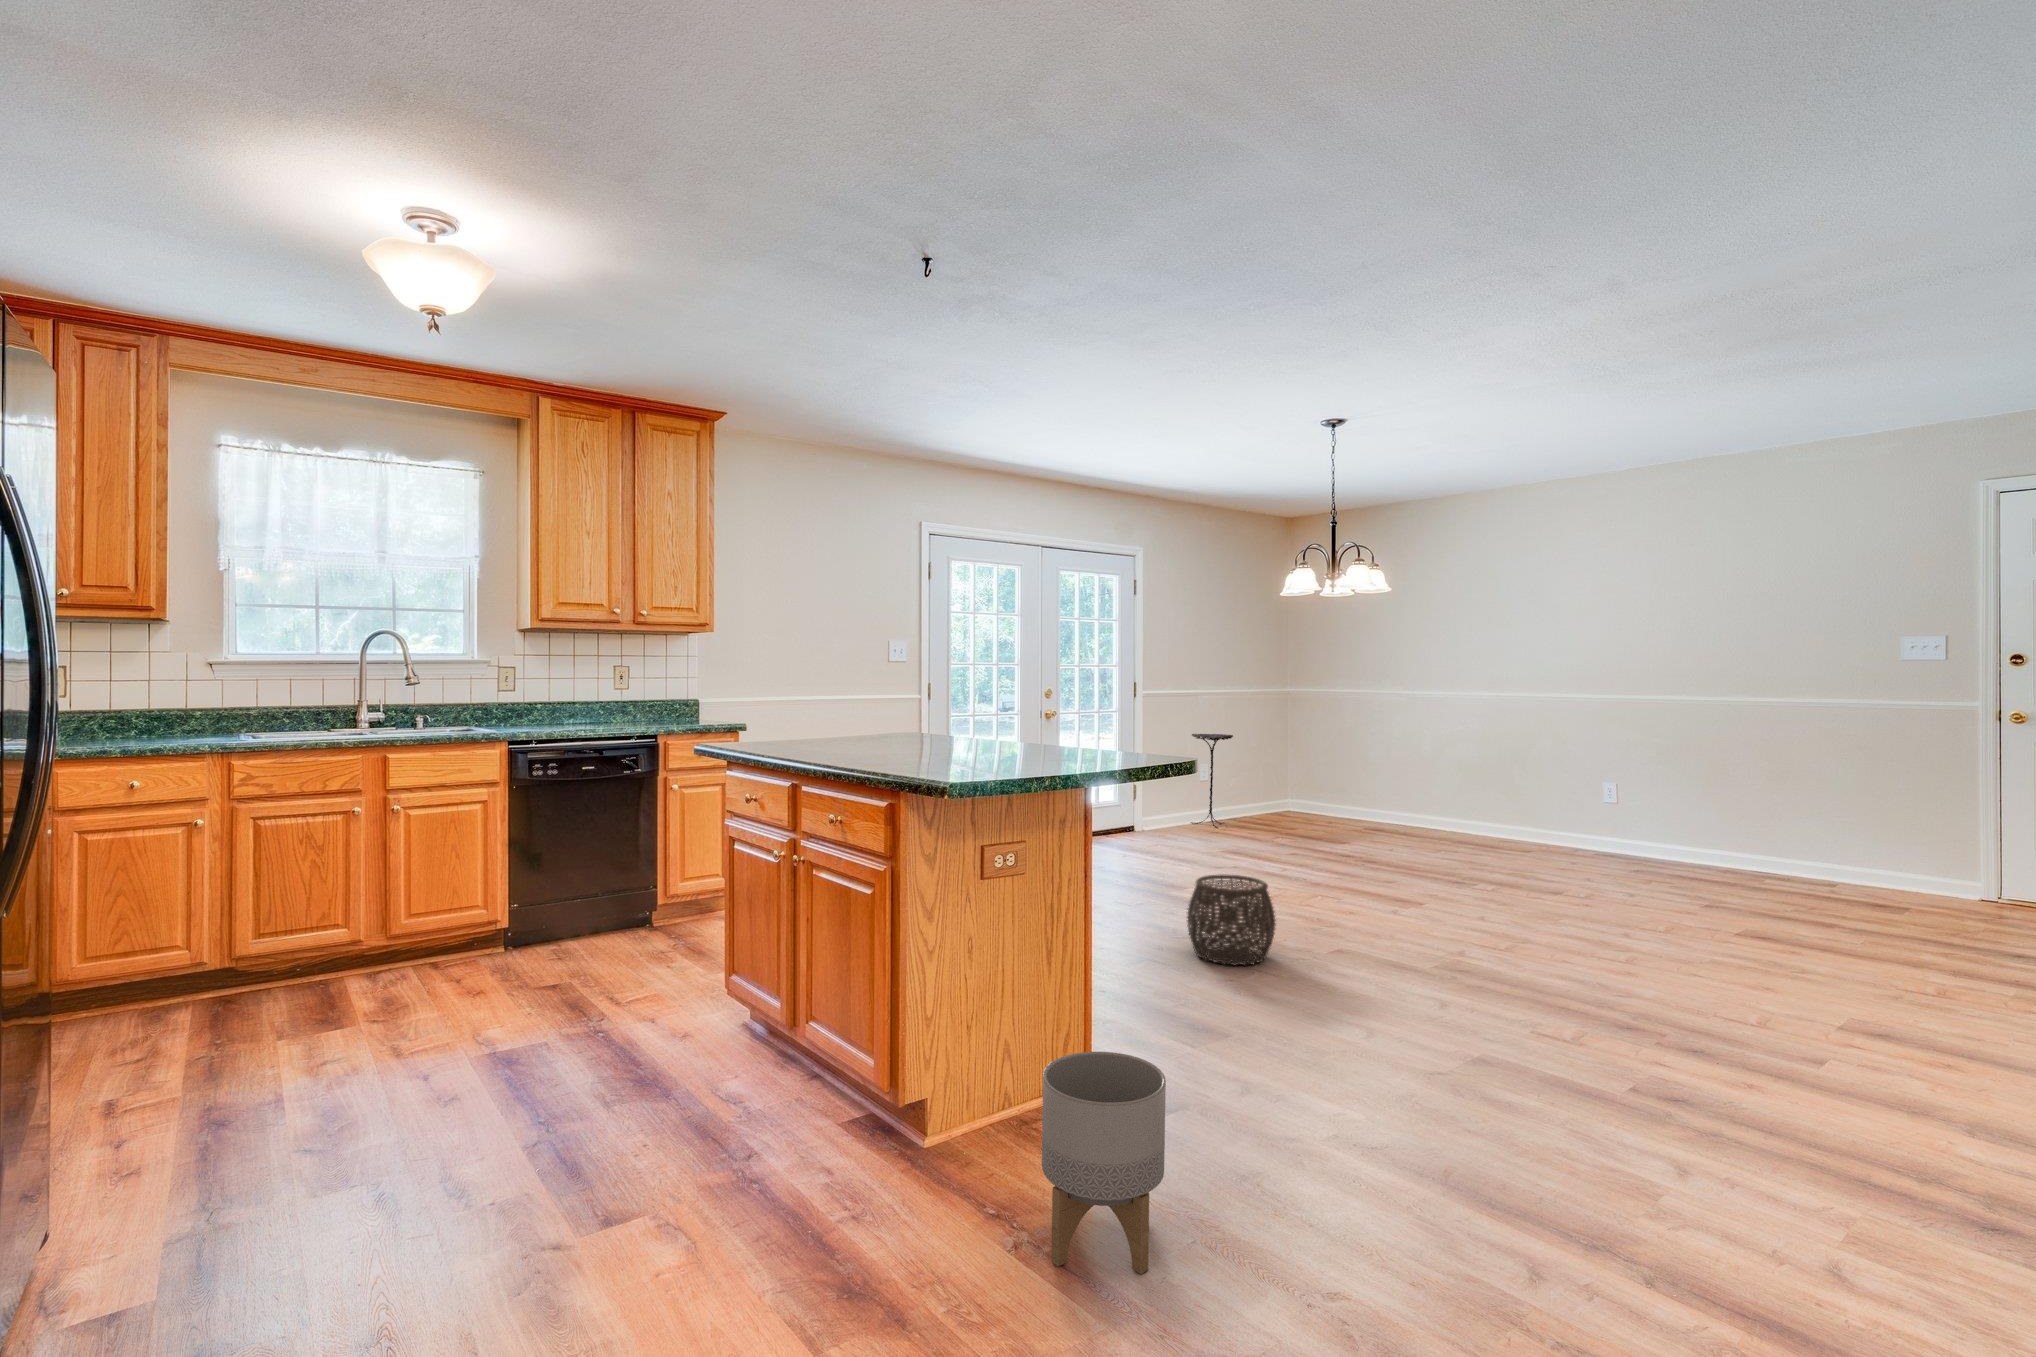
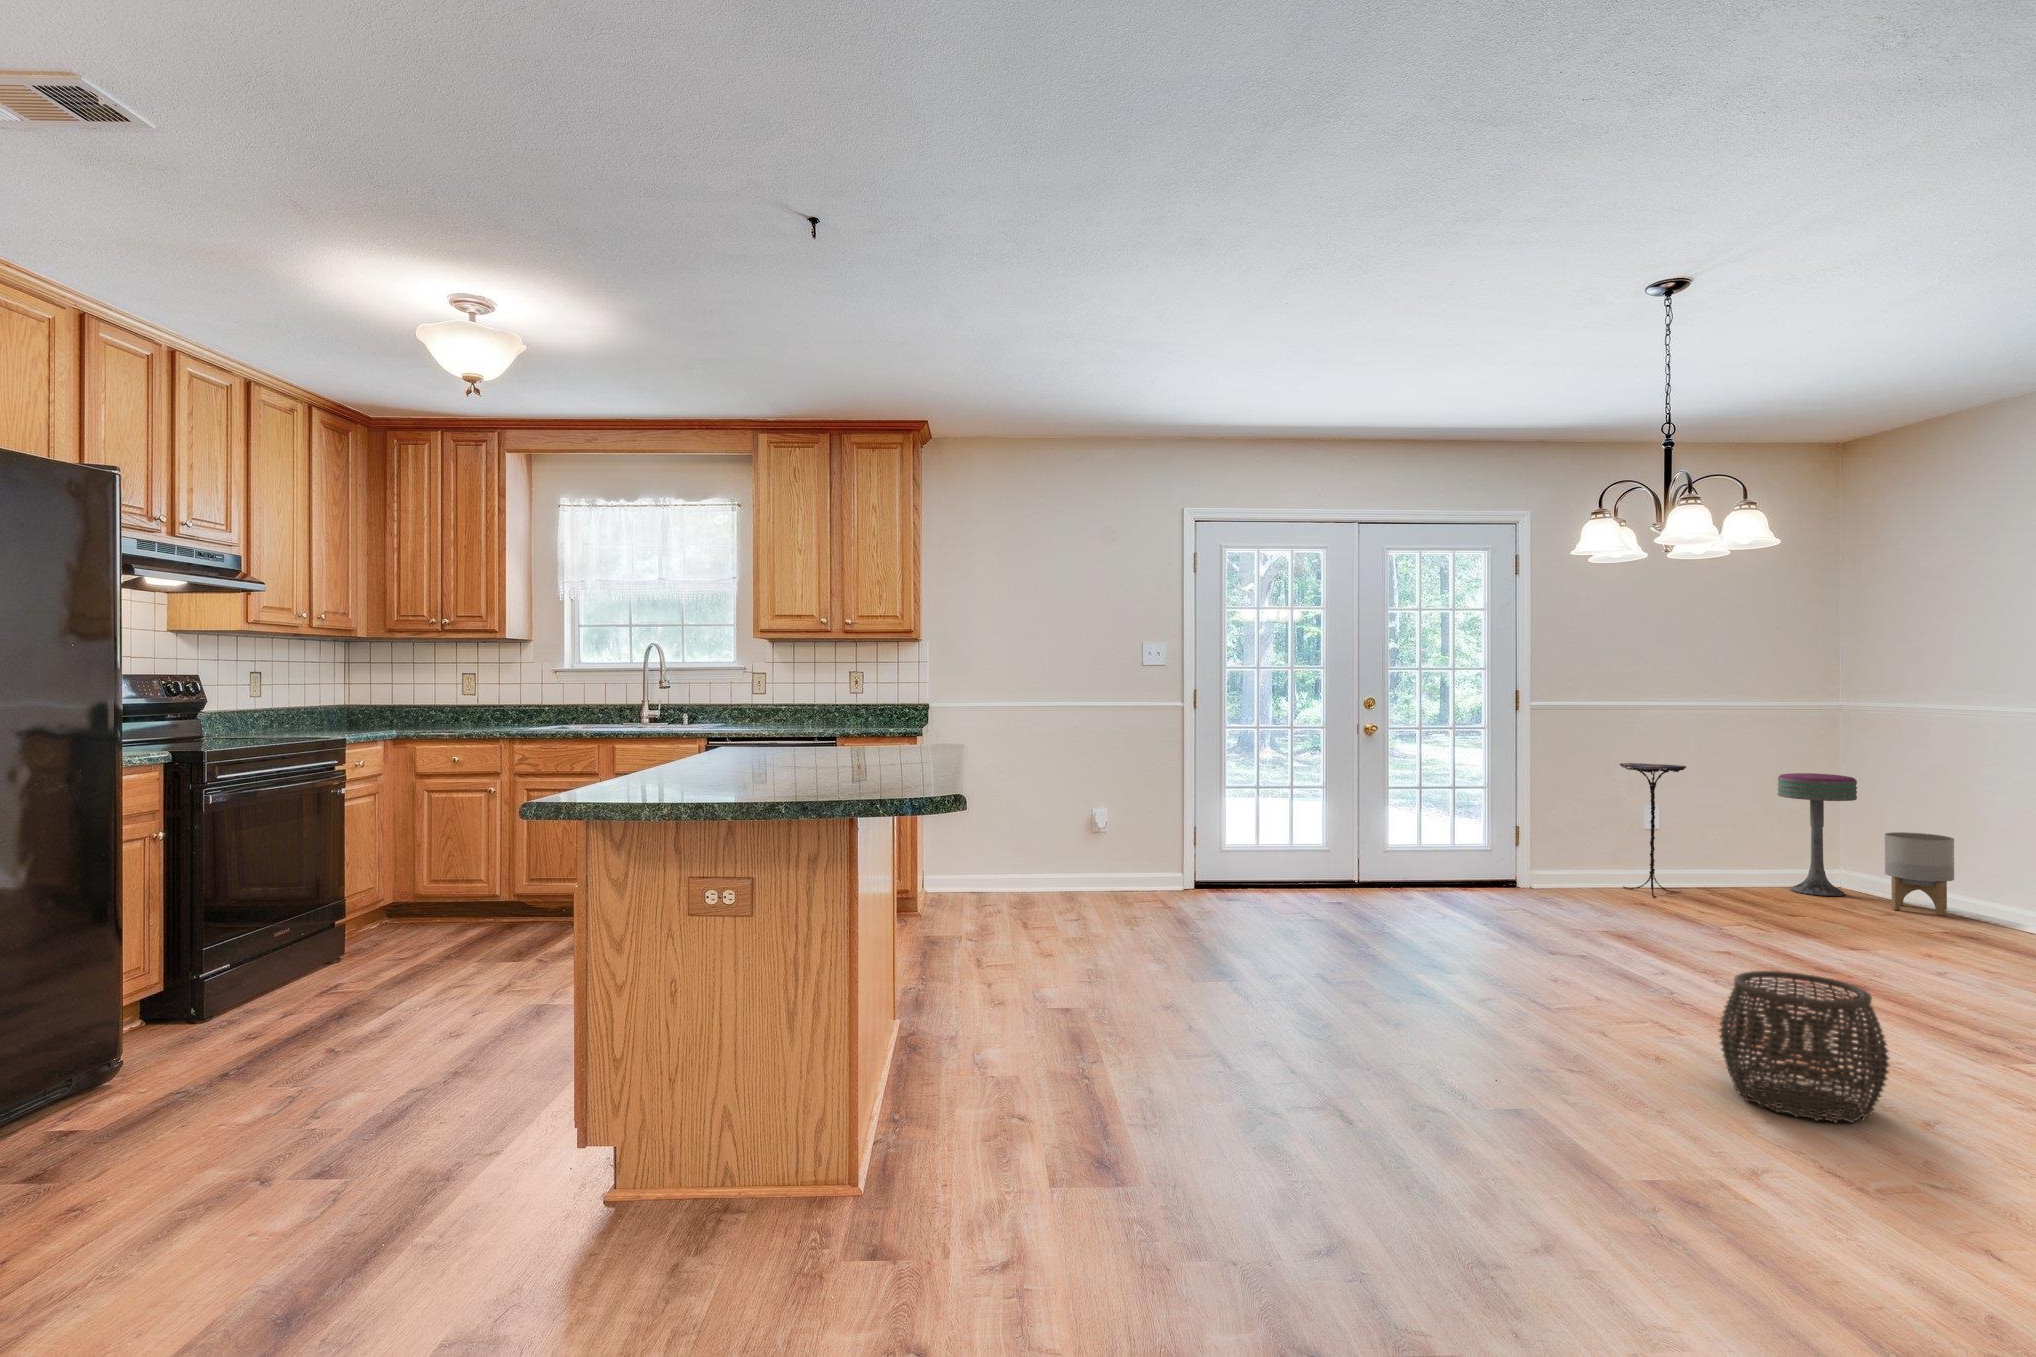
bar stool: none [1267,737,1310,817] -> present [1778,773,1857,896]
woven basket: present [1187,874,1276,965] -> present [1719,971,1889,1123]
planter: present [1042,1052,1166,1274] -> present [1885,832,1954,915]

